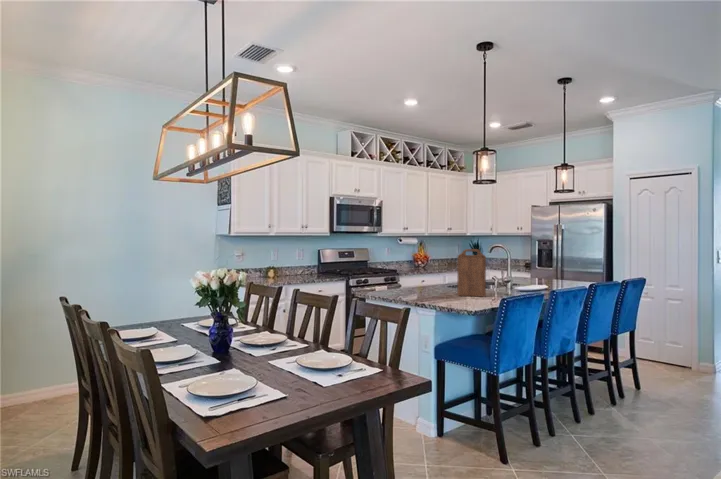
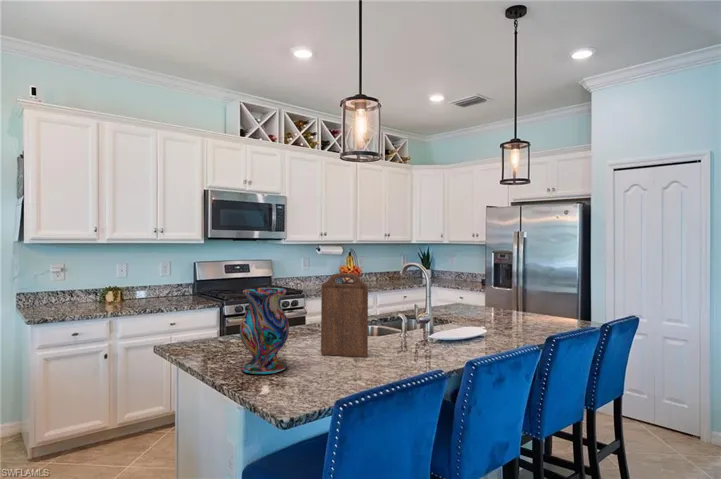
vase: none [422,256,449,301] -> present [240,288,289,374]

